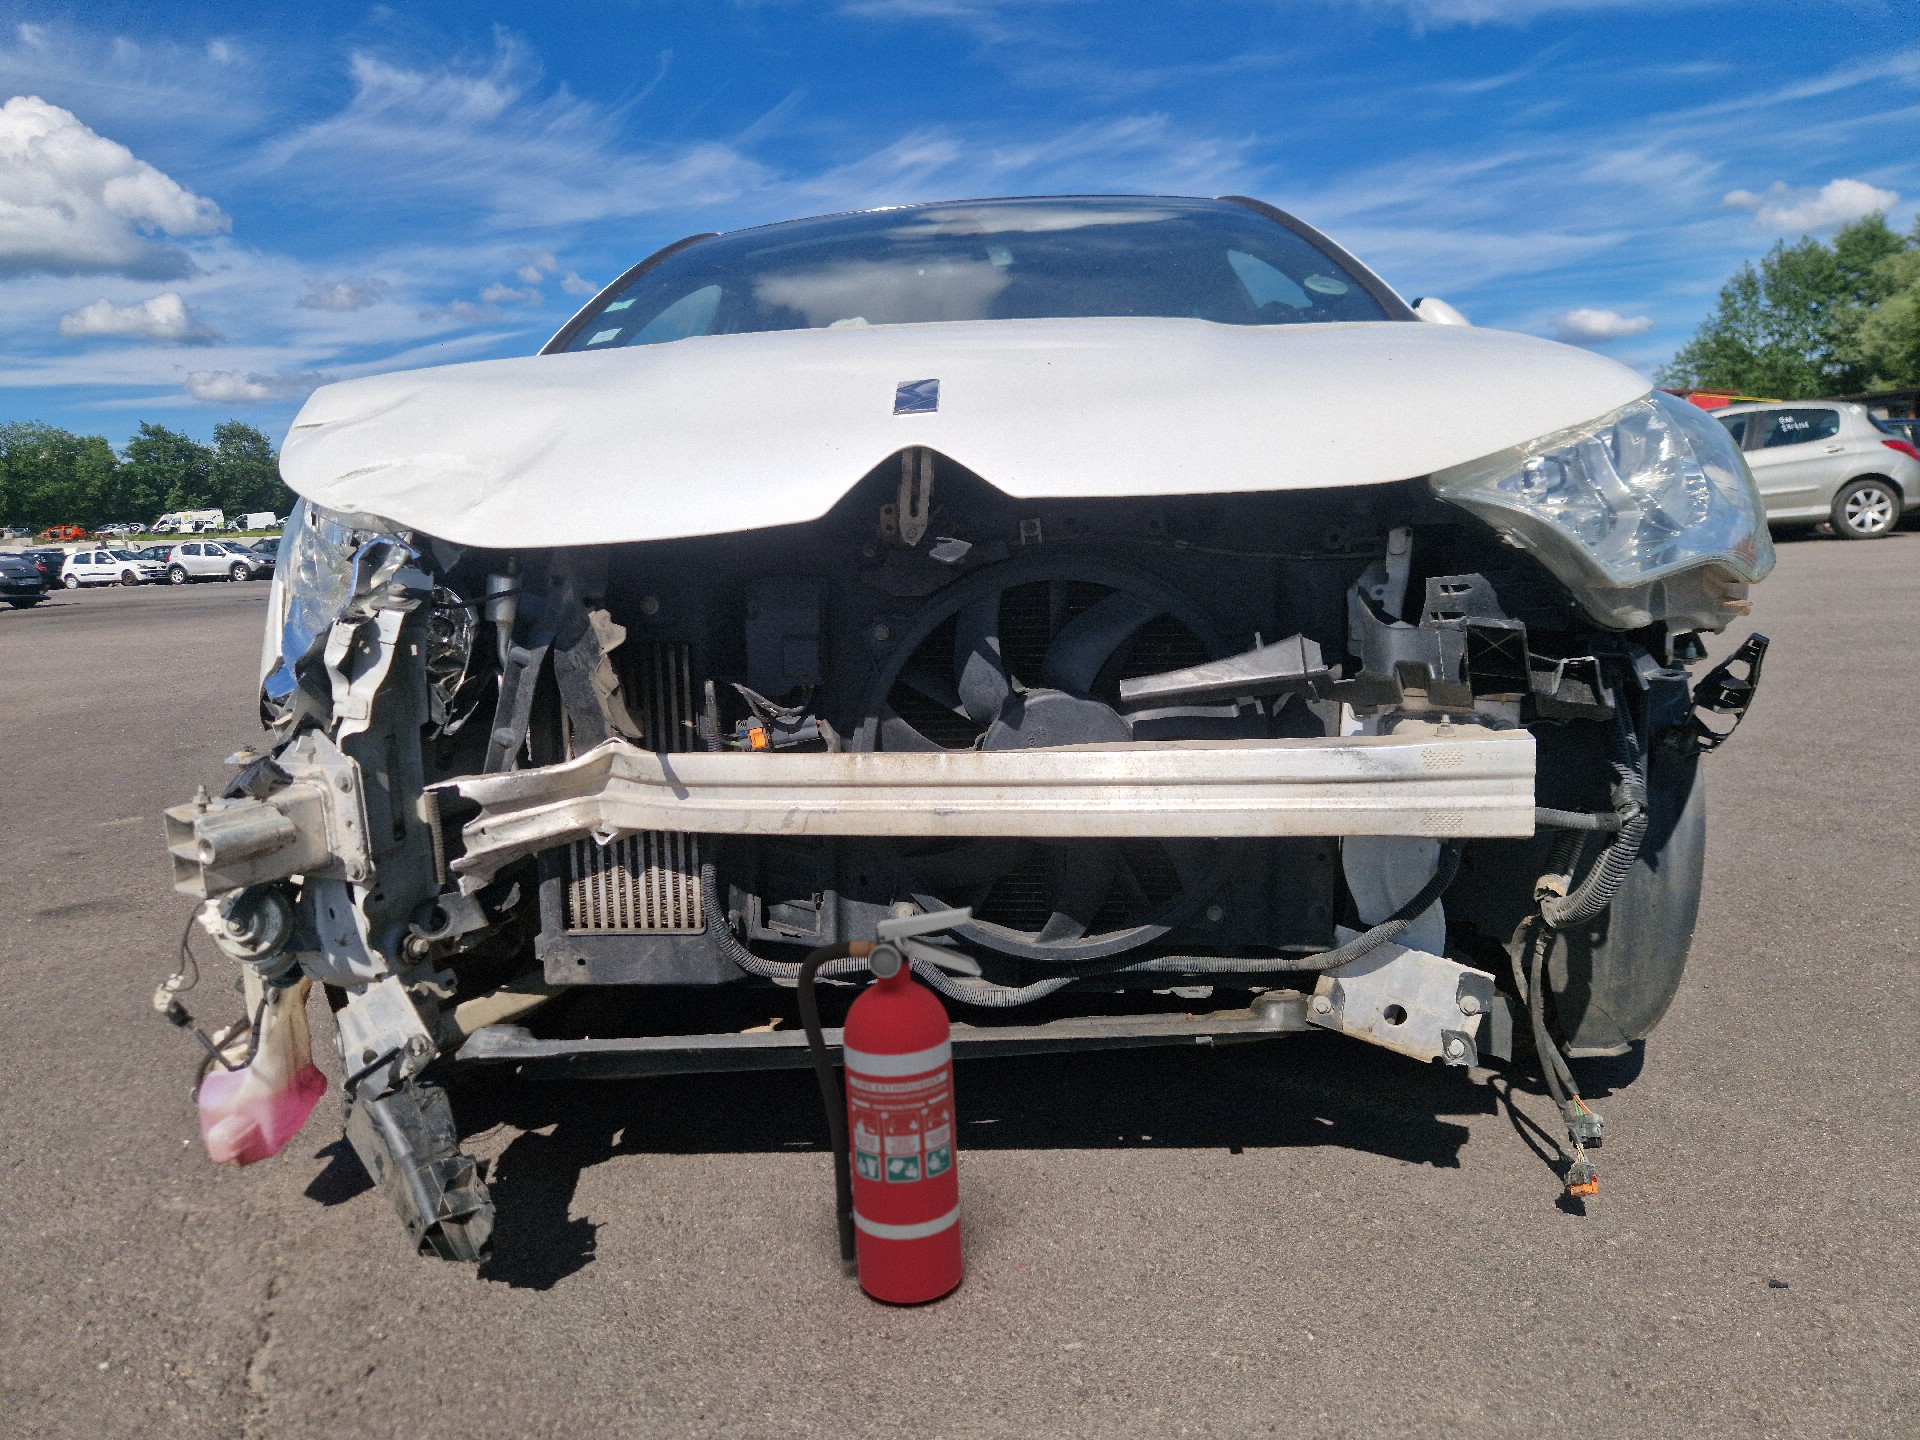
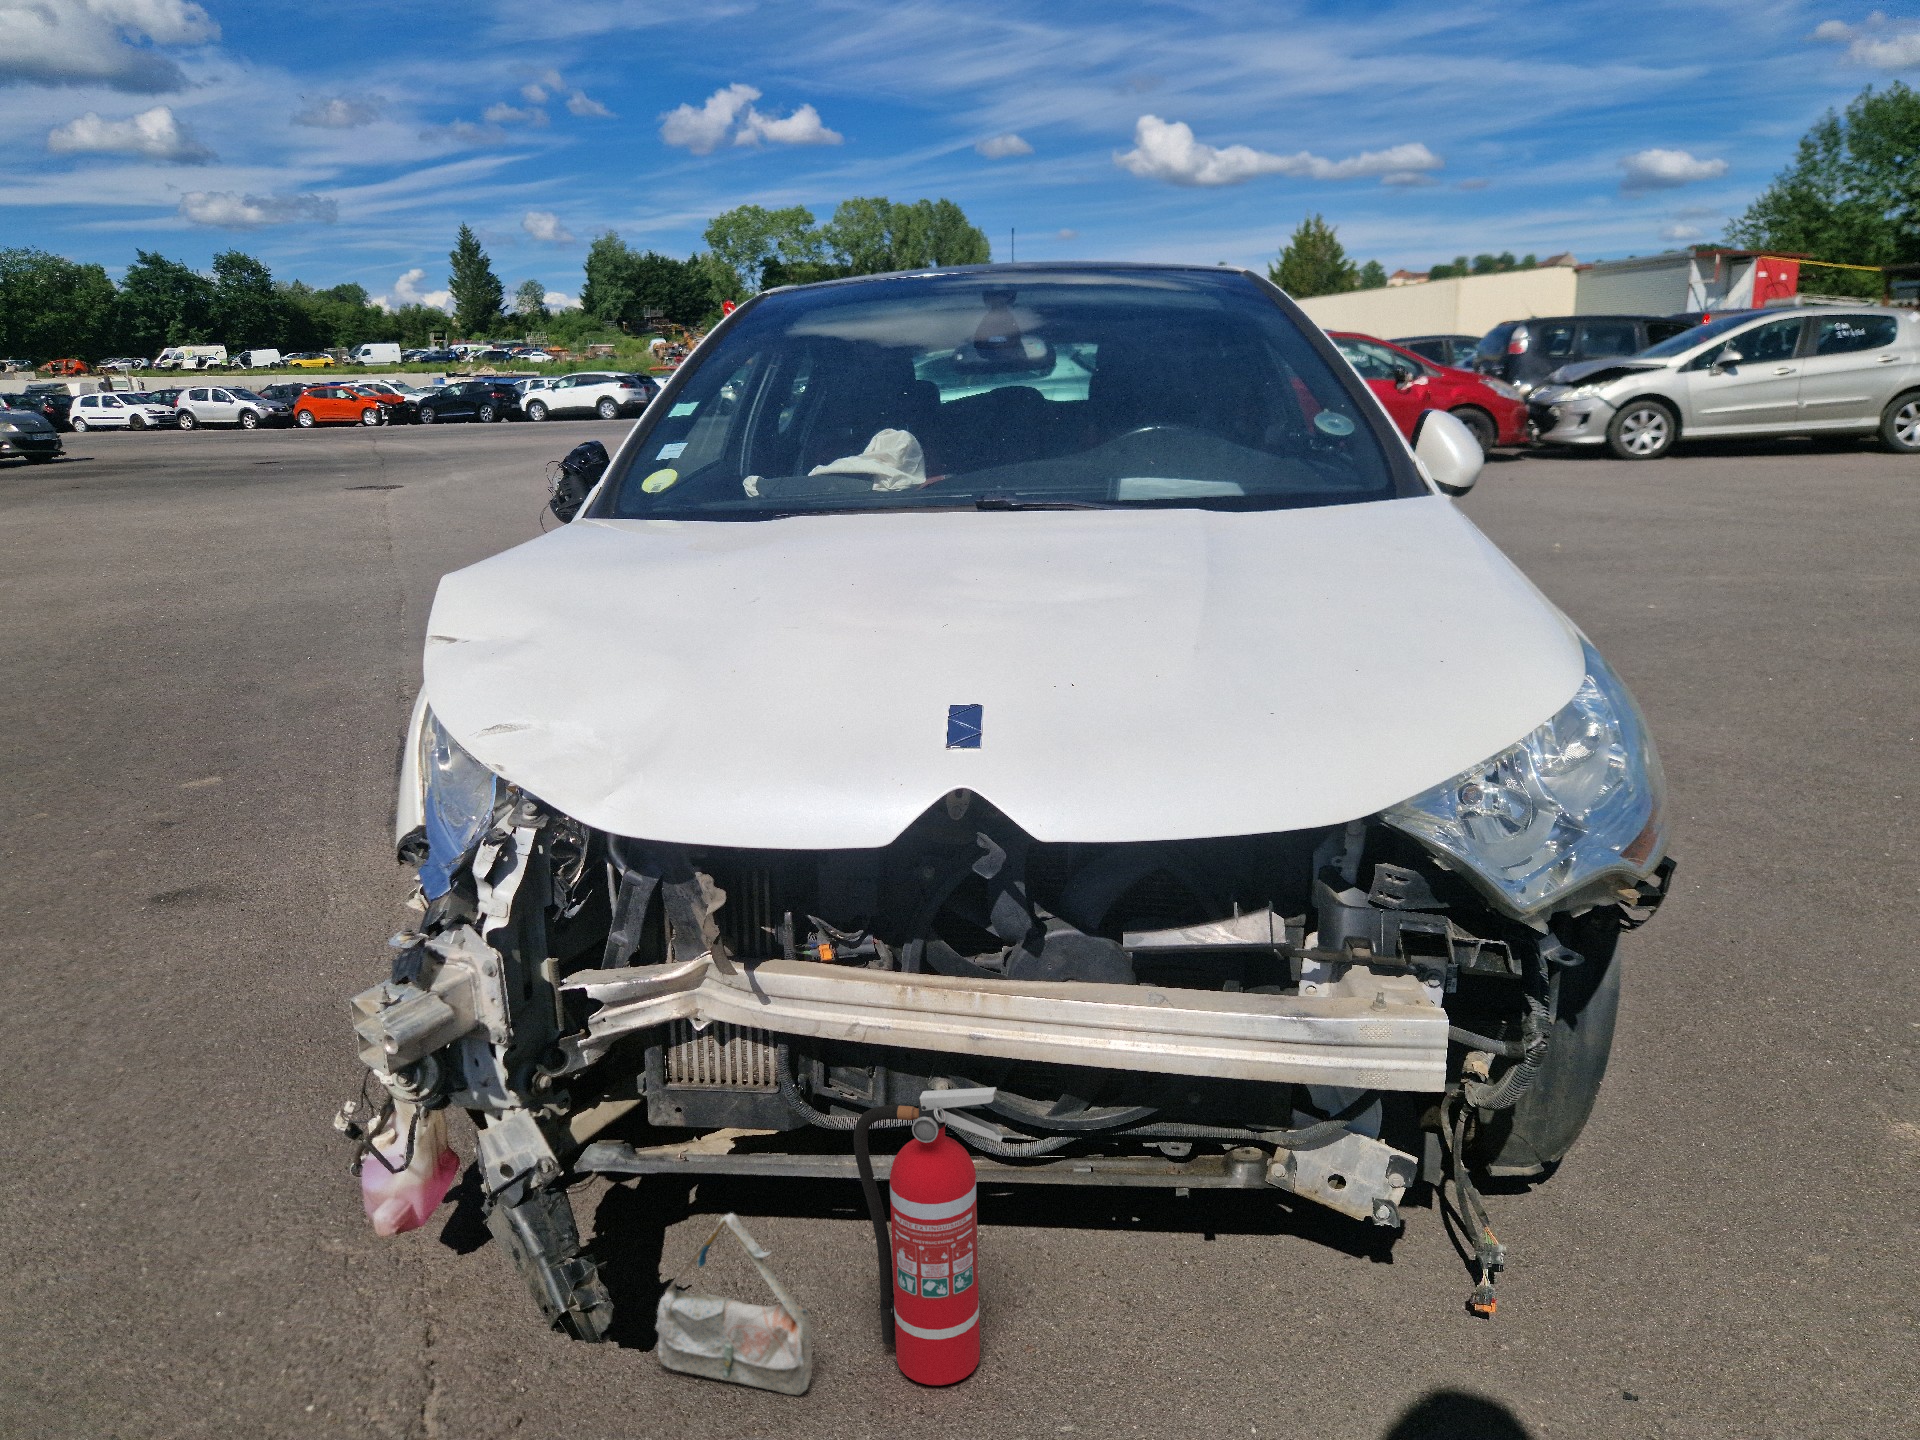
bag: none [553,1085,752,1322] -> present [656,1213,813,1395]

